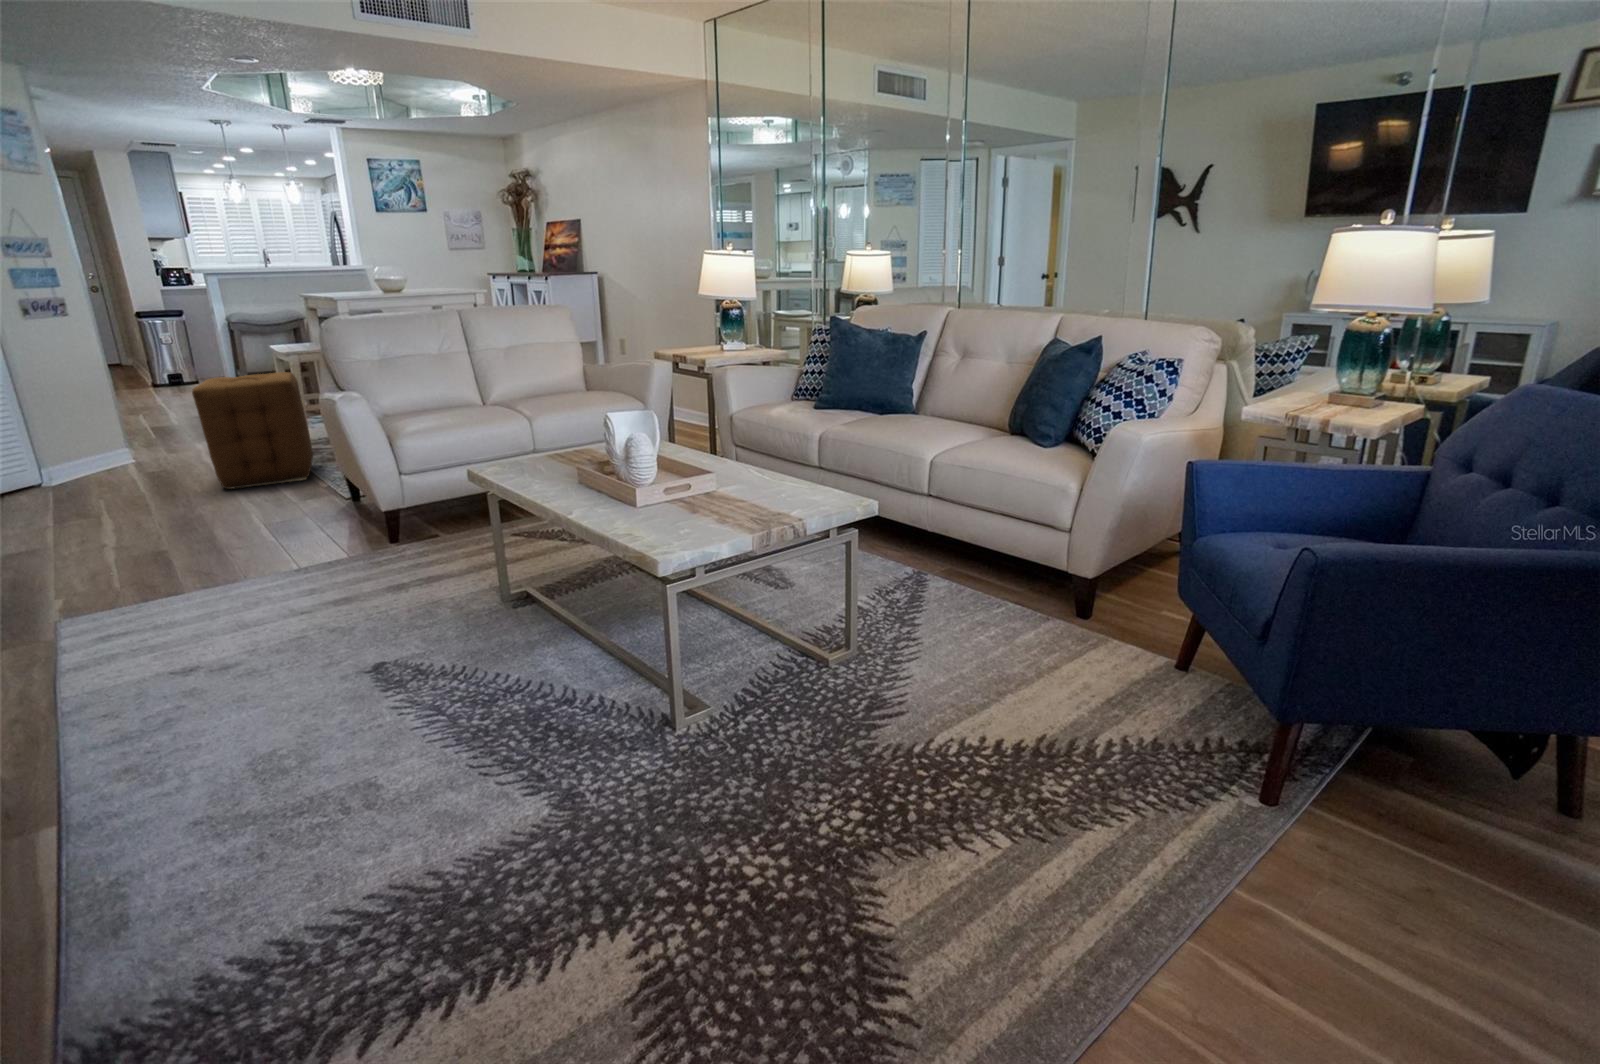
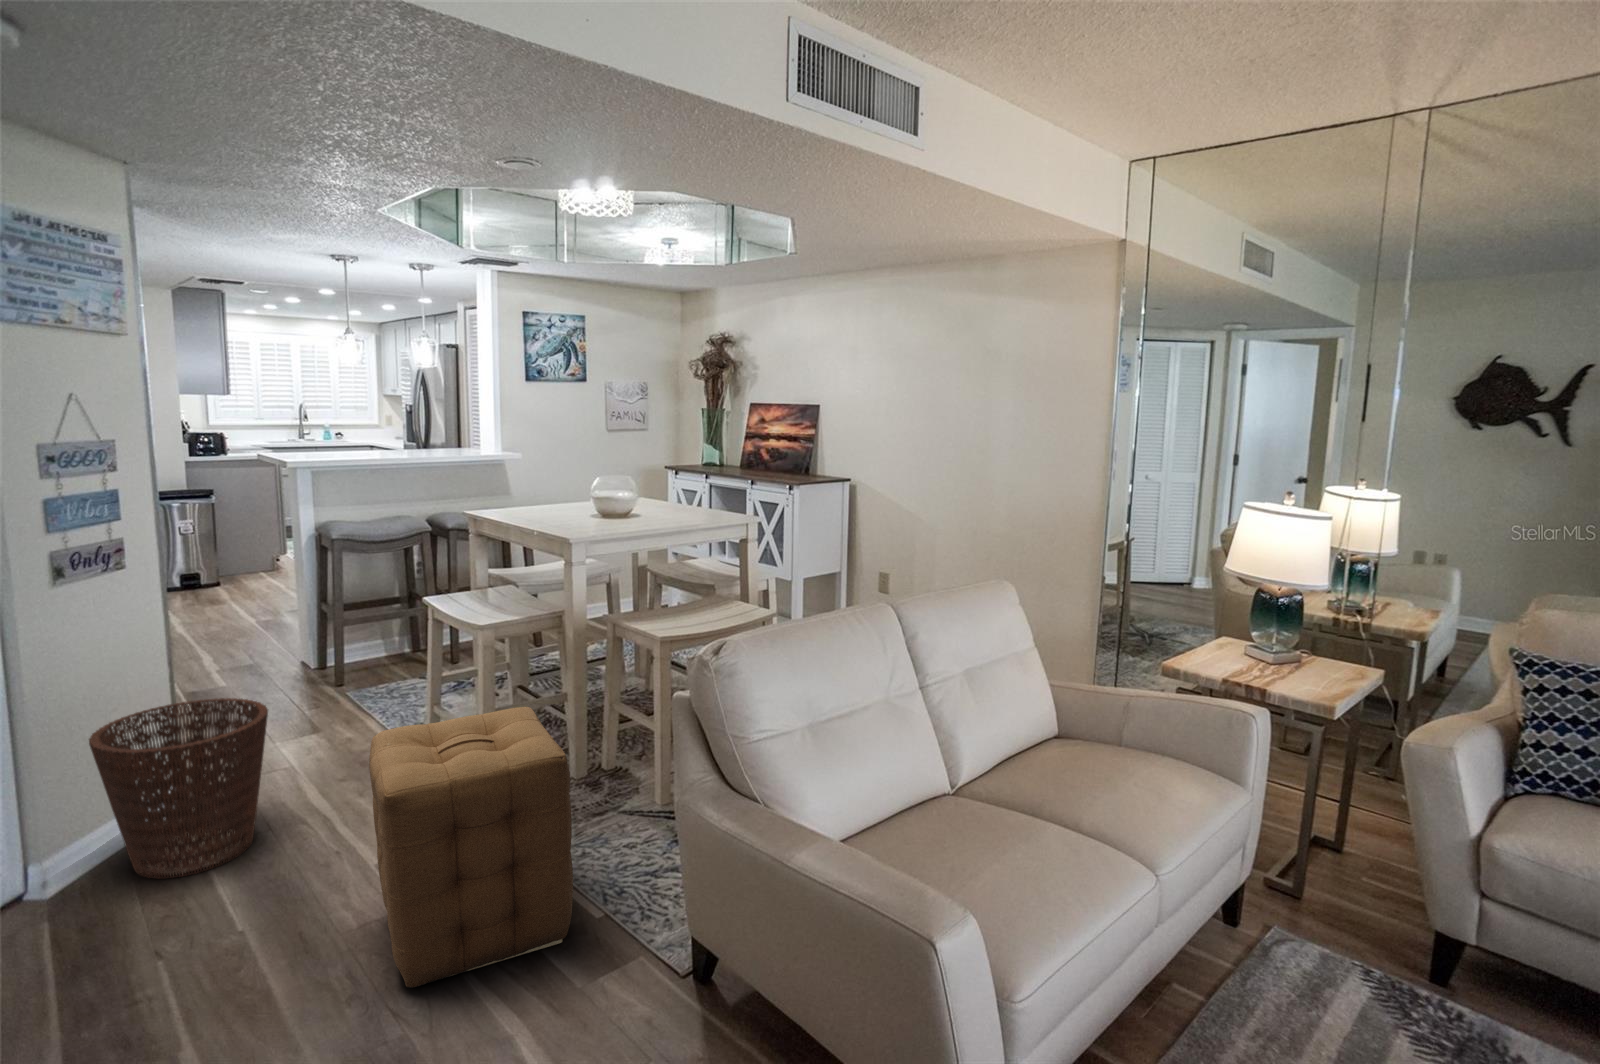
basket: none [73,388,174,471] -> present [89,698,268,878]

